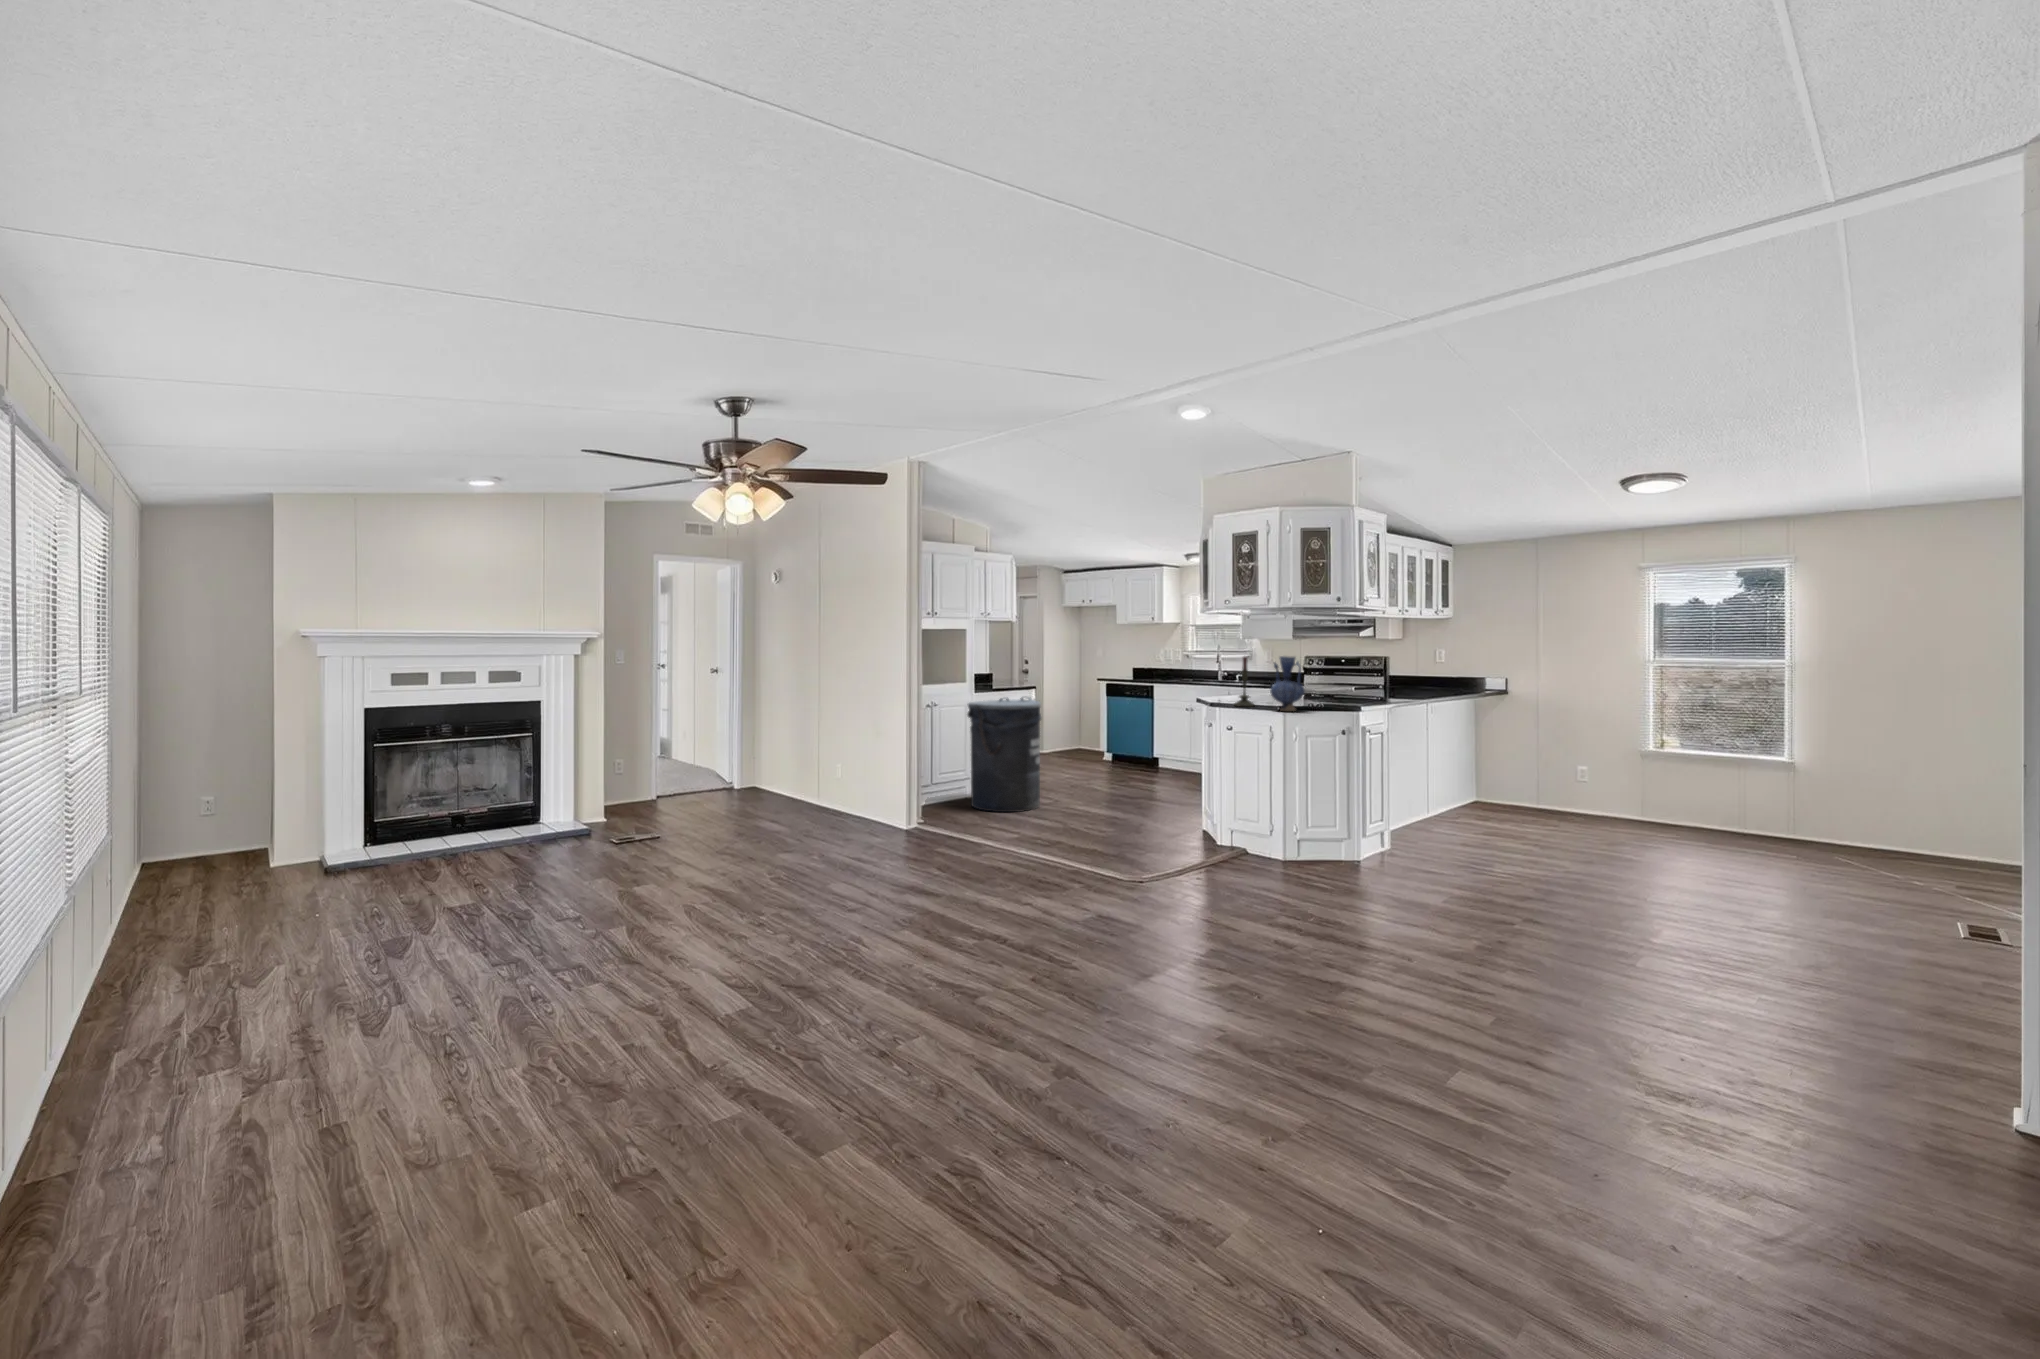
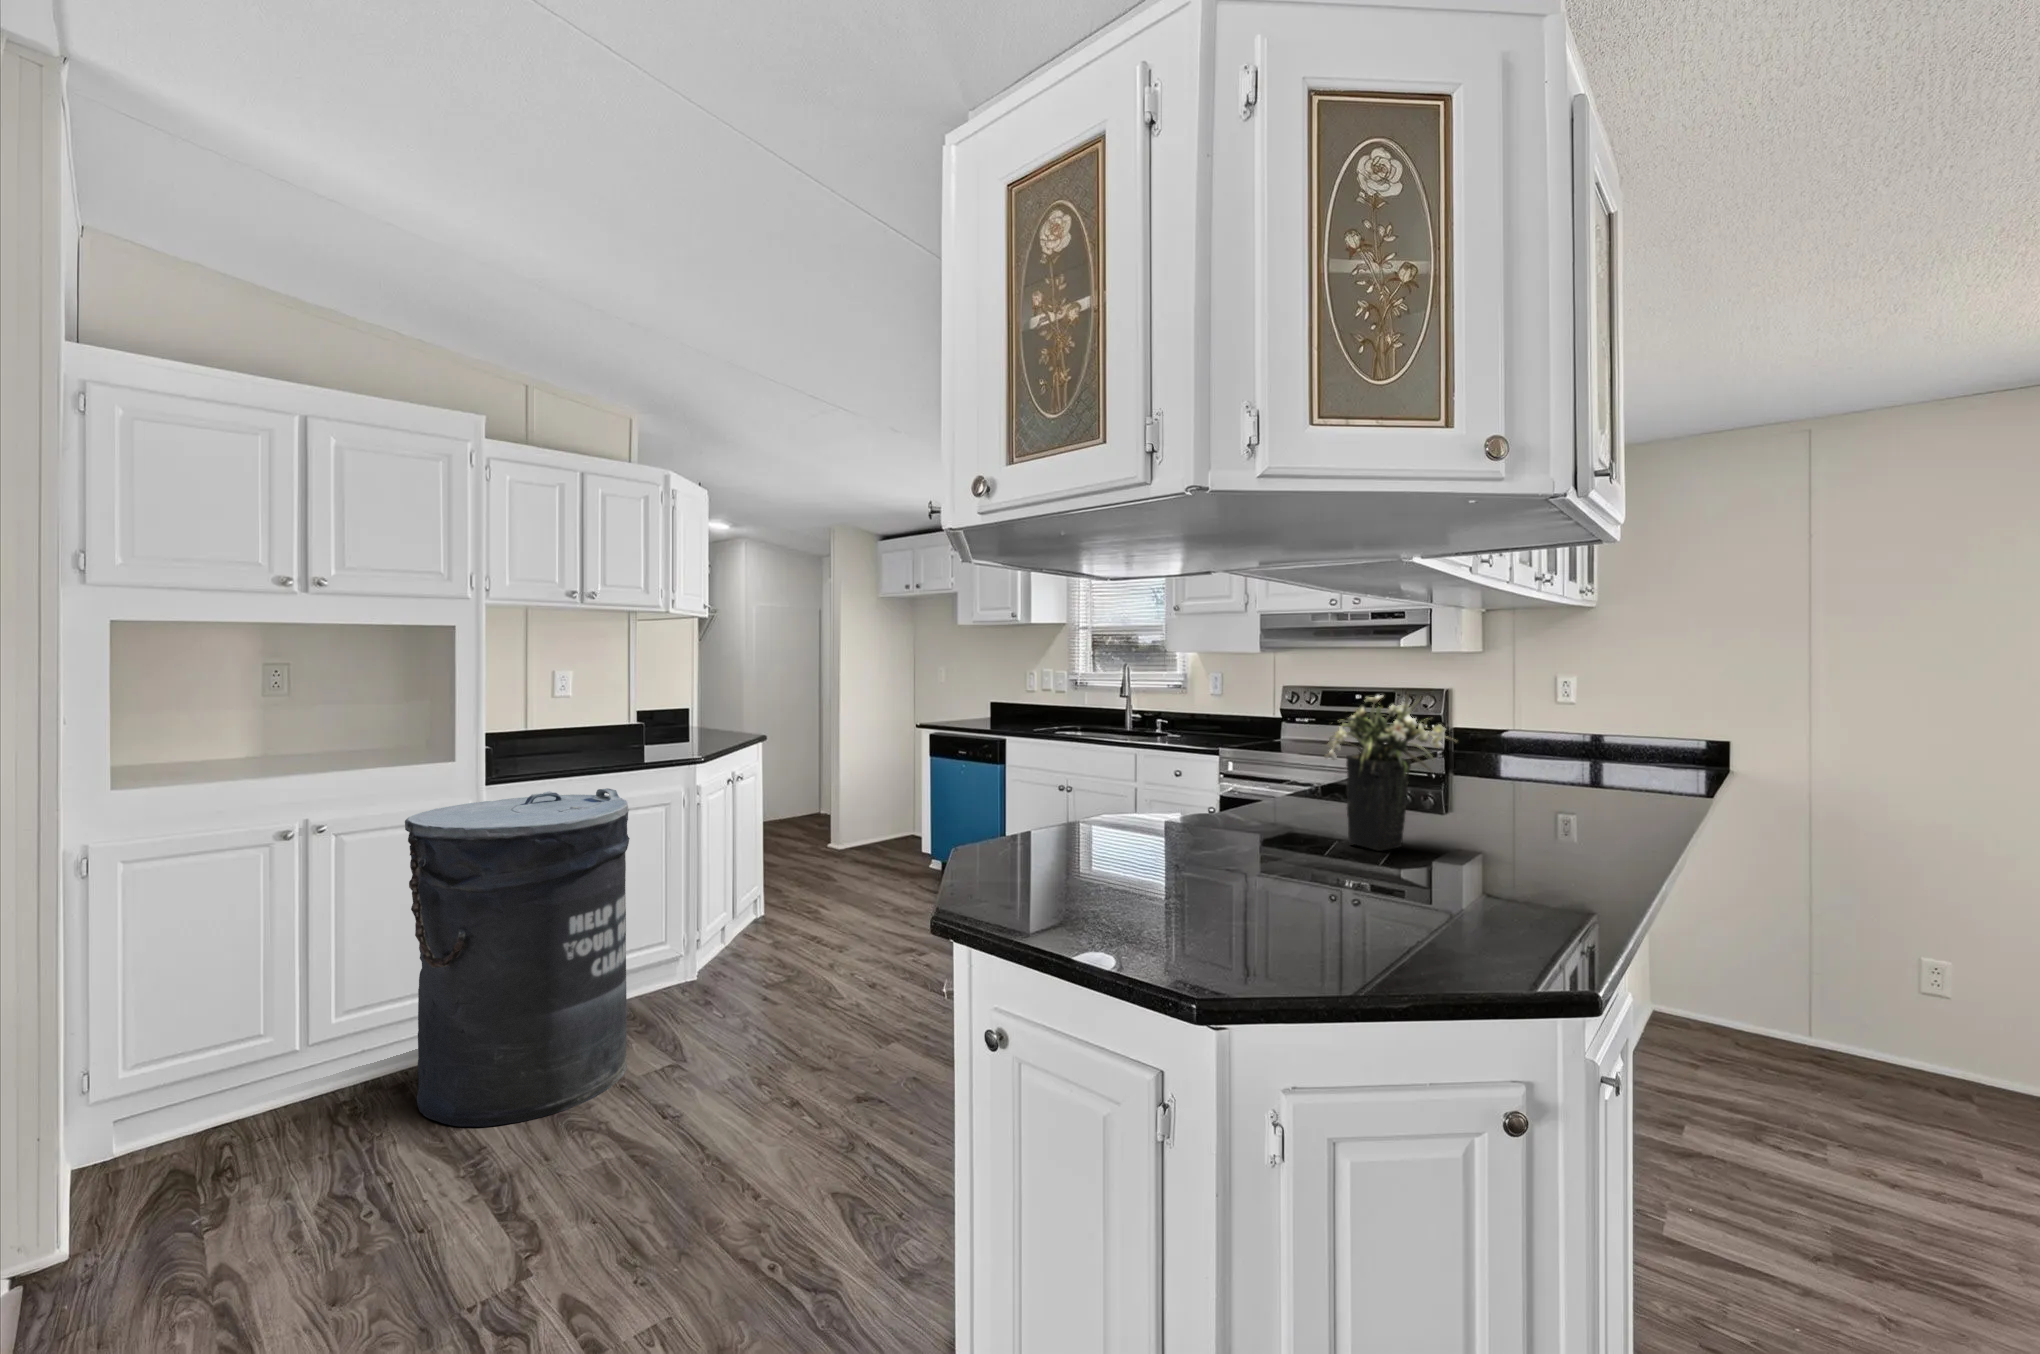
flower arrangement: none [1312,654,1355,704] -> present [1324,694,1457,851]
vase: present [1270,656,1304,711] -> none [1176,706,1315,942]
candle: present [1234,657,1254,707] -> none [1063,695,1134,883]

